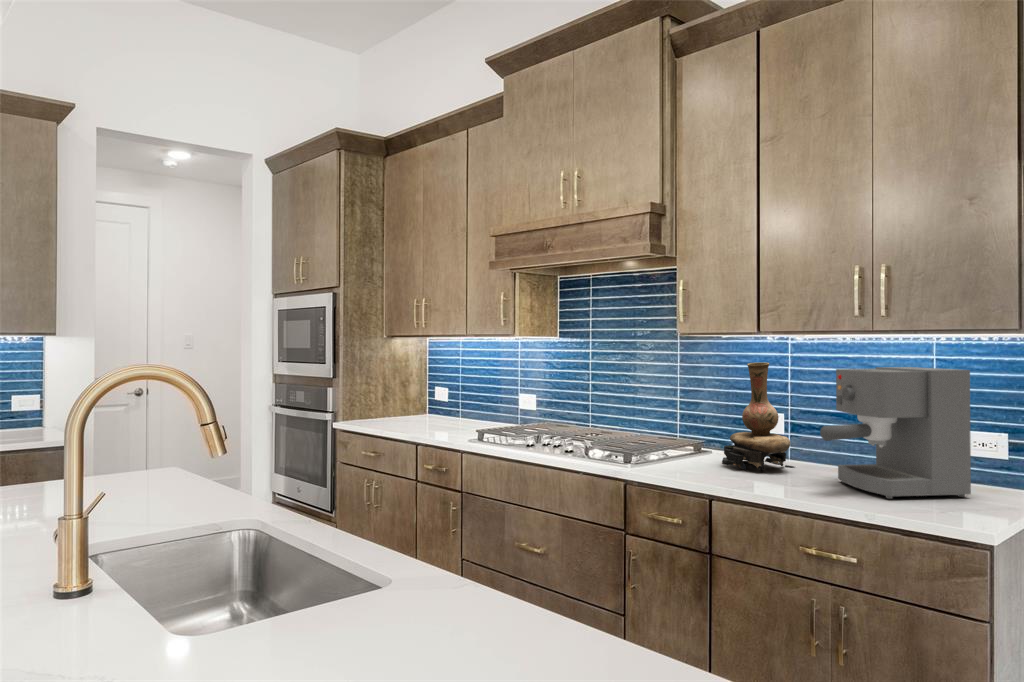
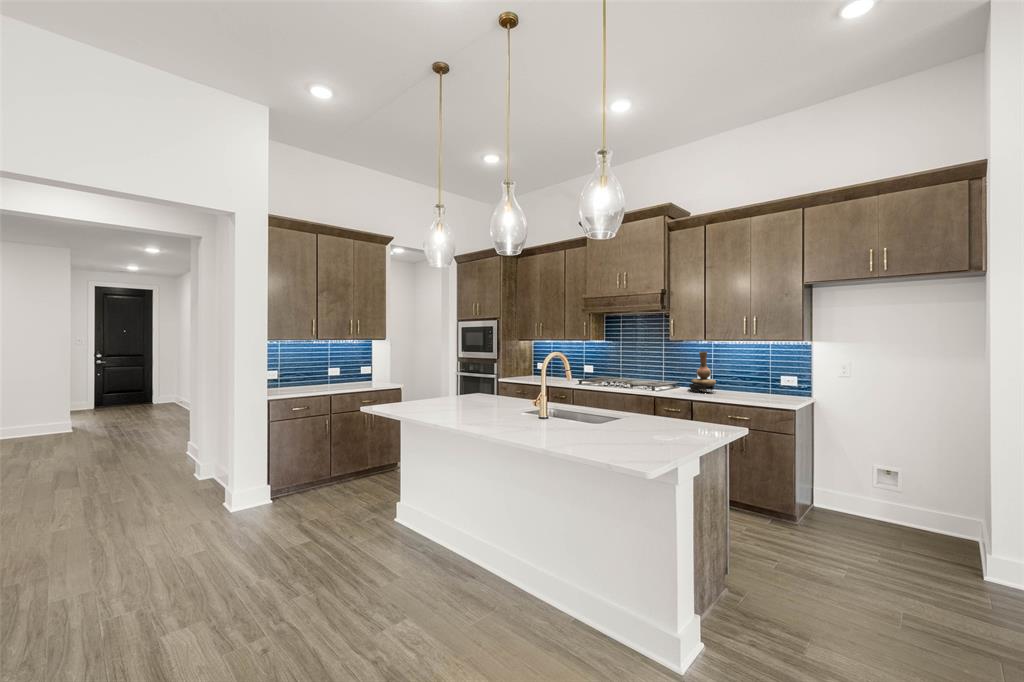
coffee maker: present [820,367,971,499] -> none [732,353,784,400]

